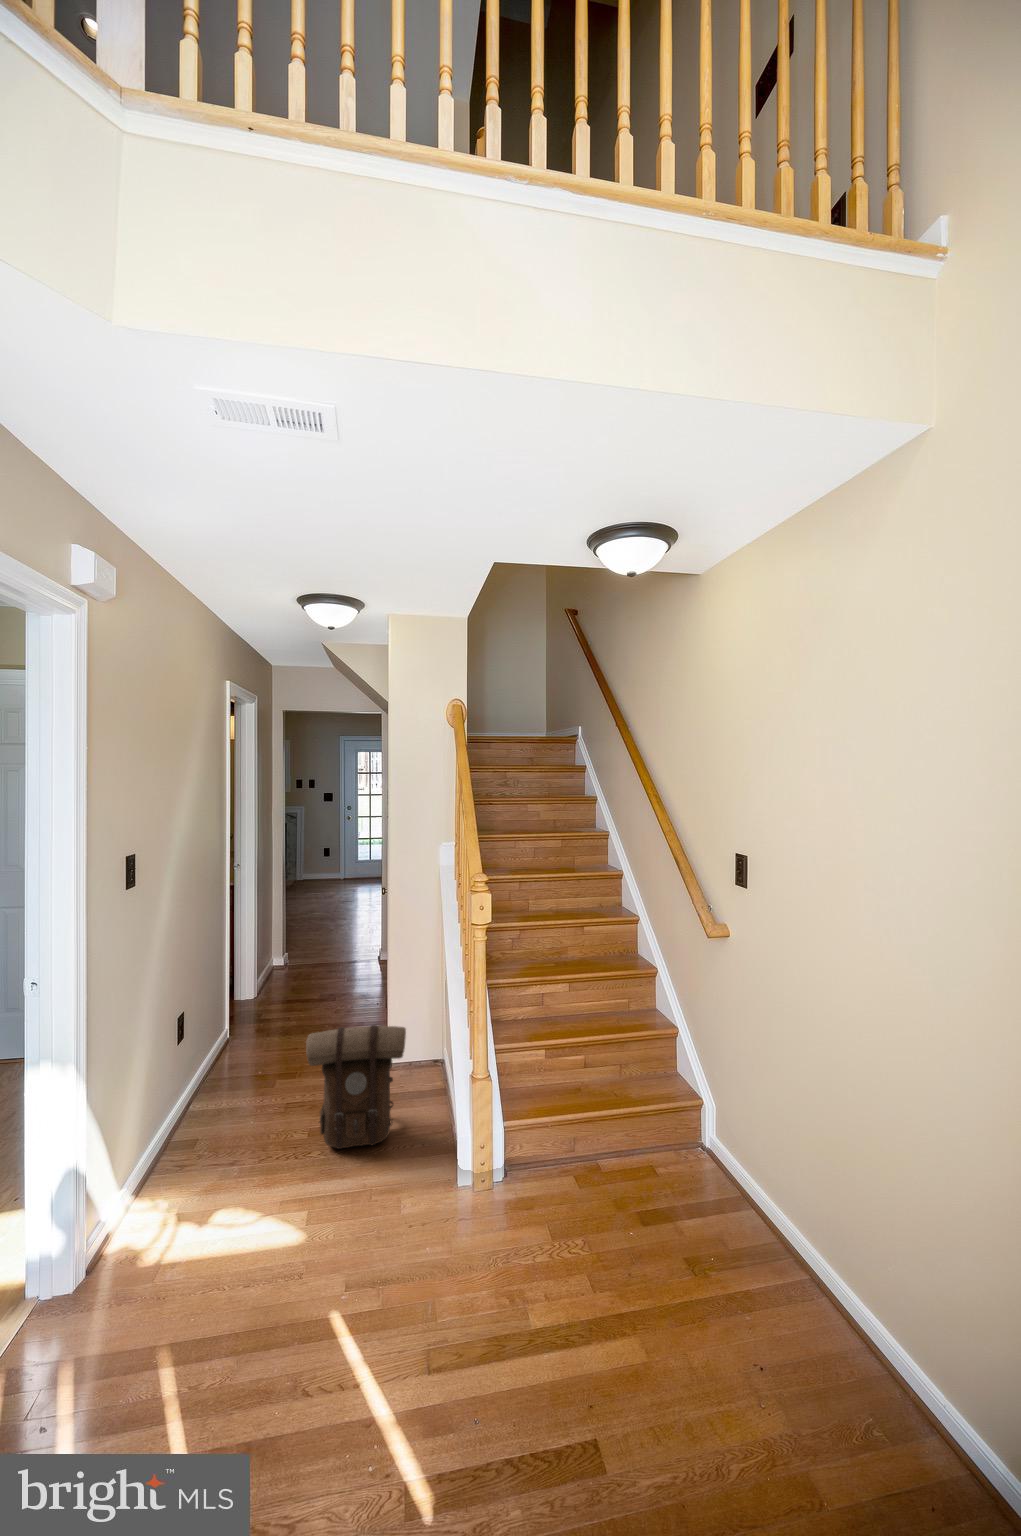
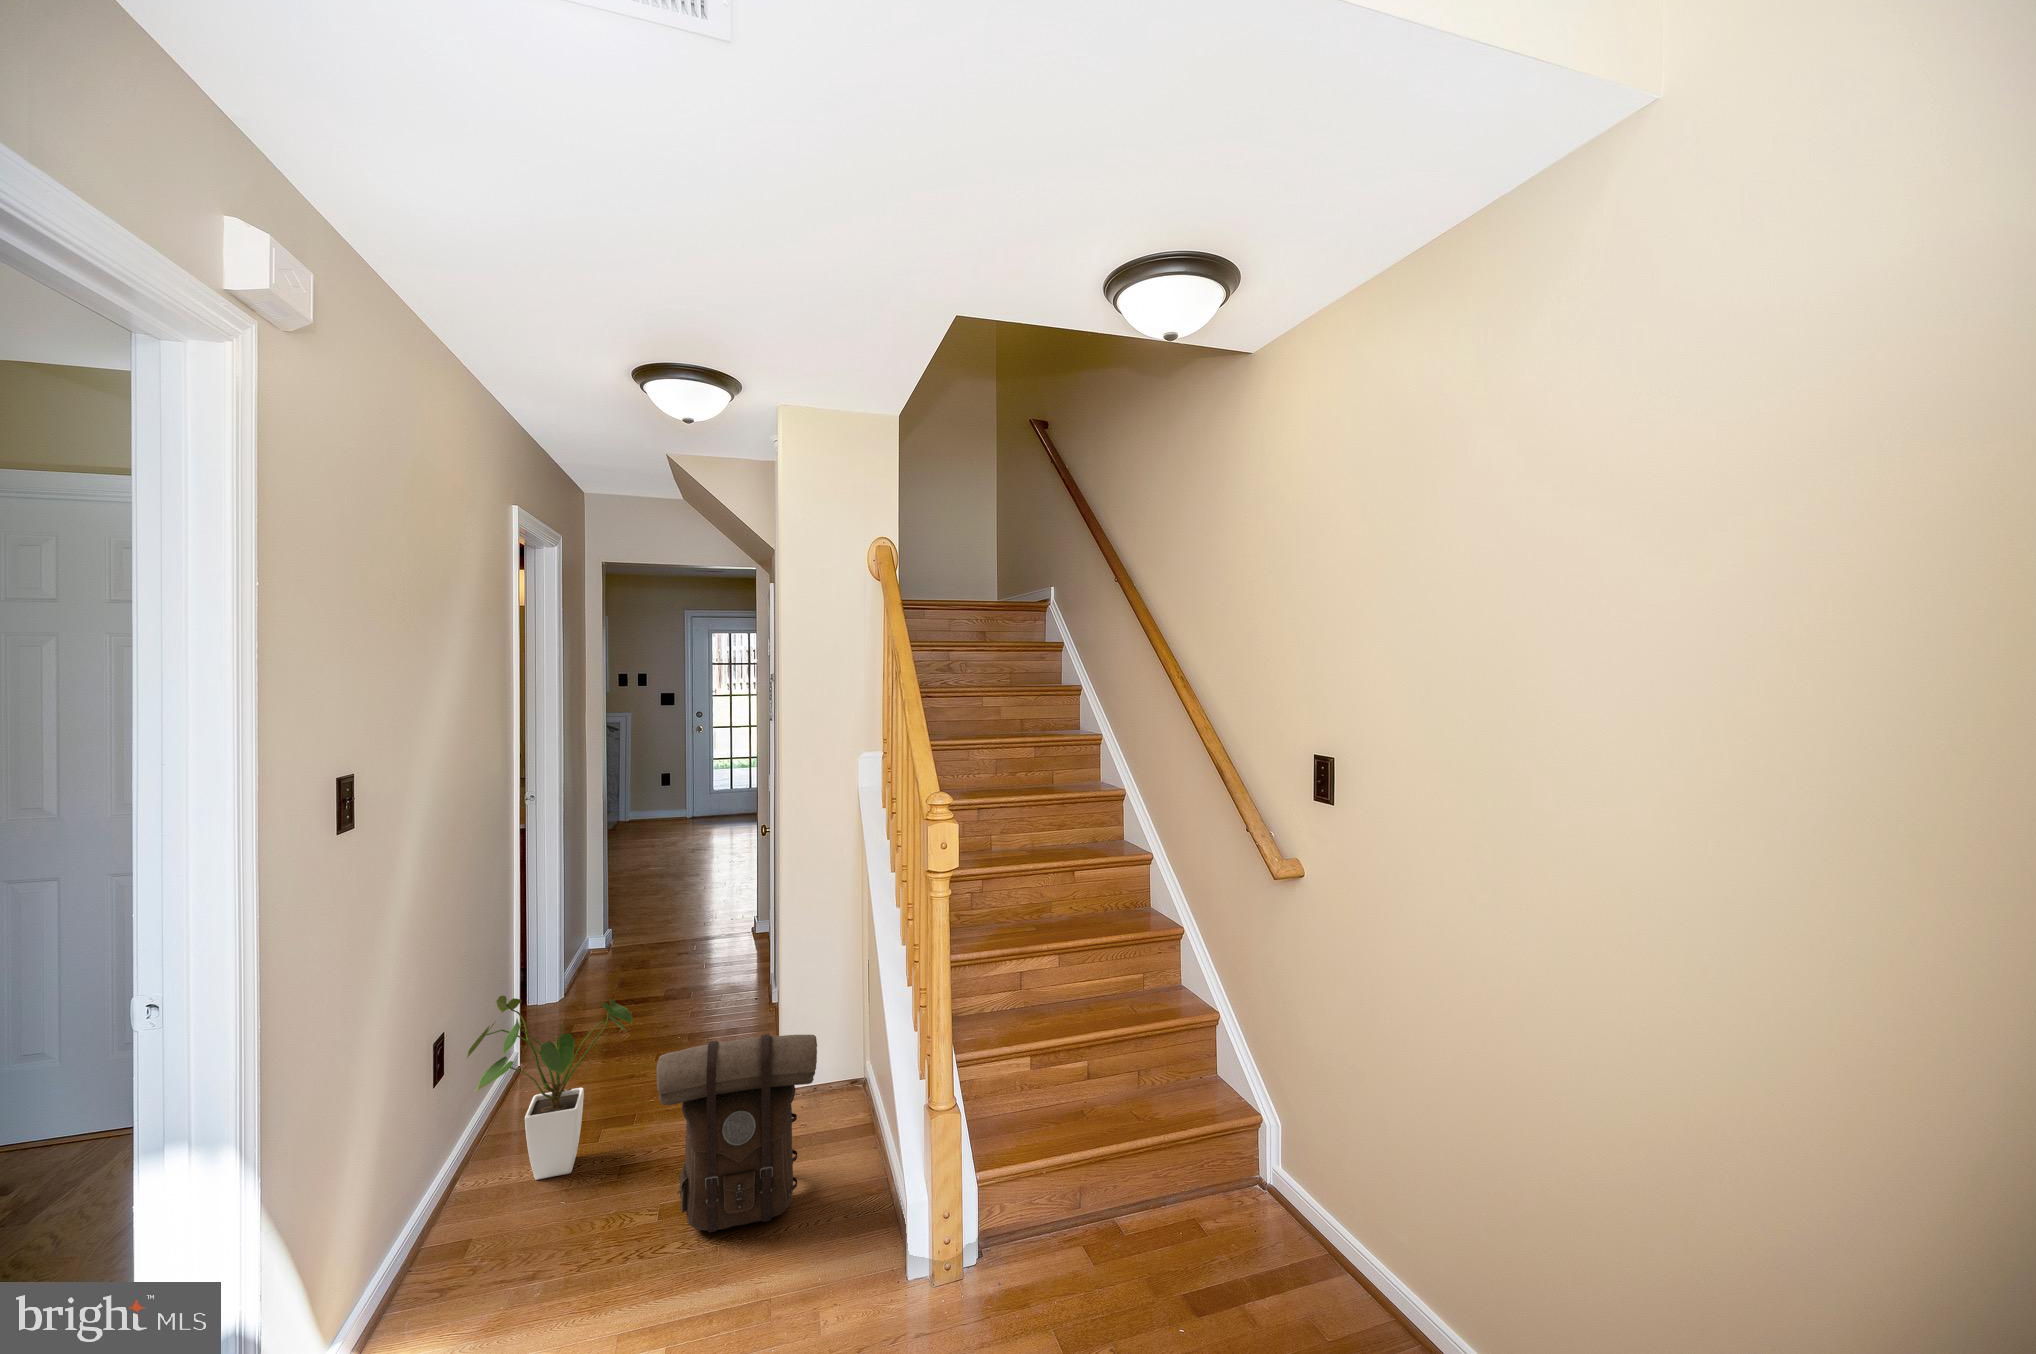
house plant: none [195,992,294,1109] -> present [467,995,633,1180]

